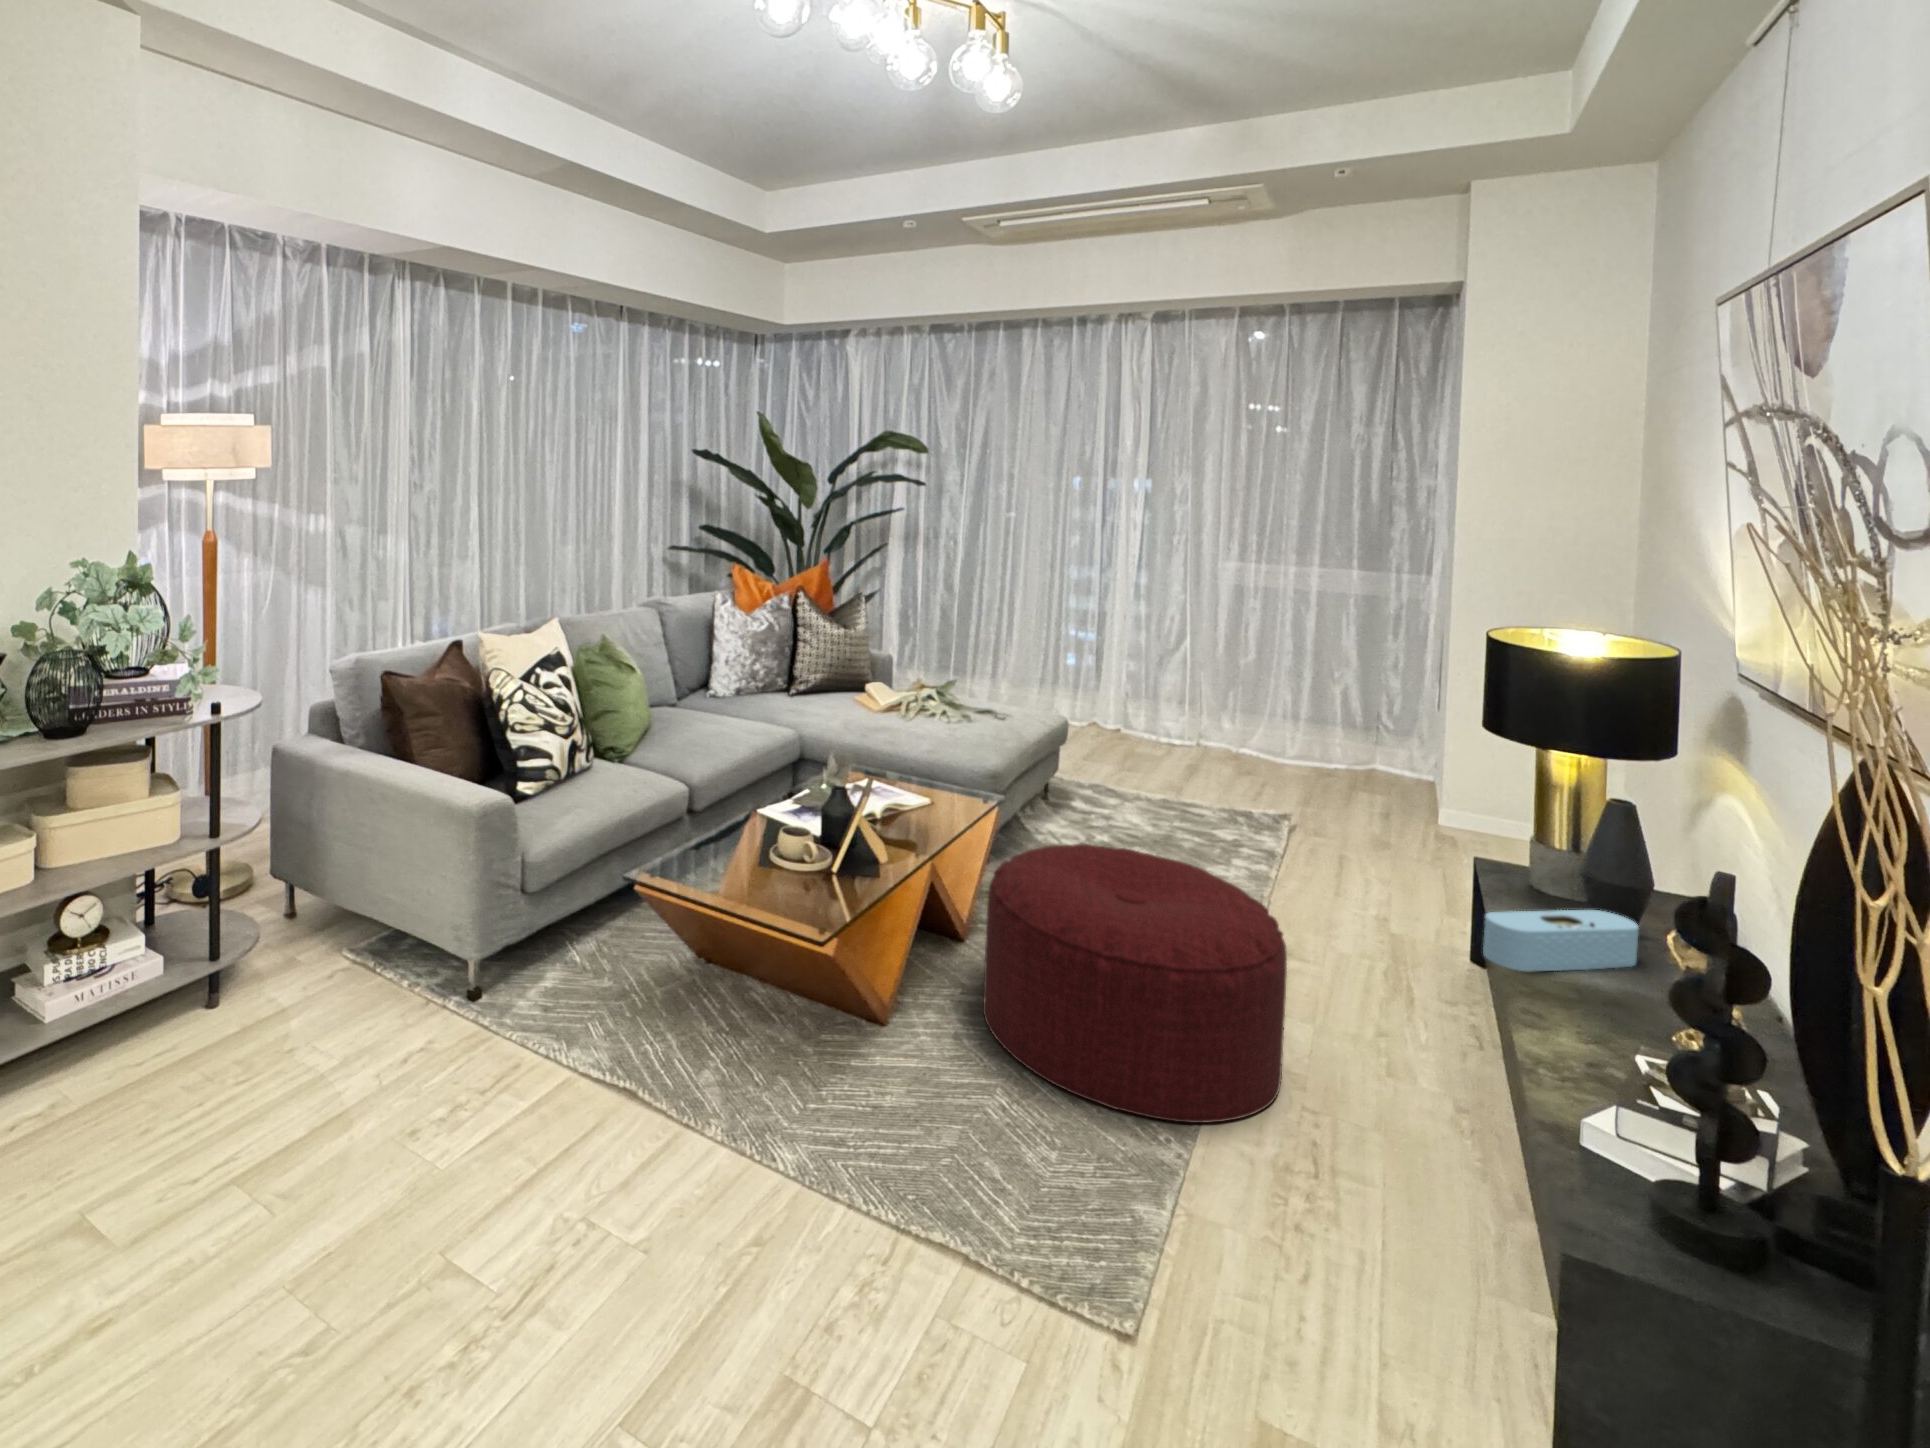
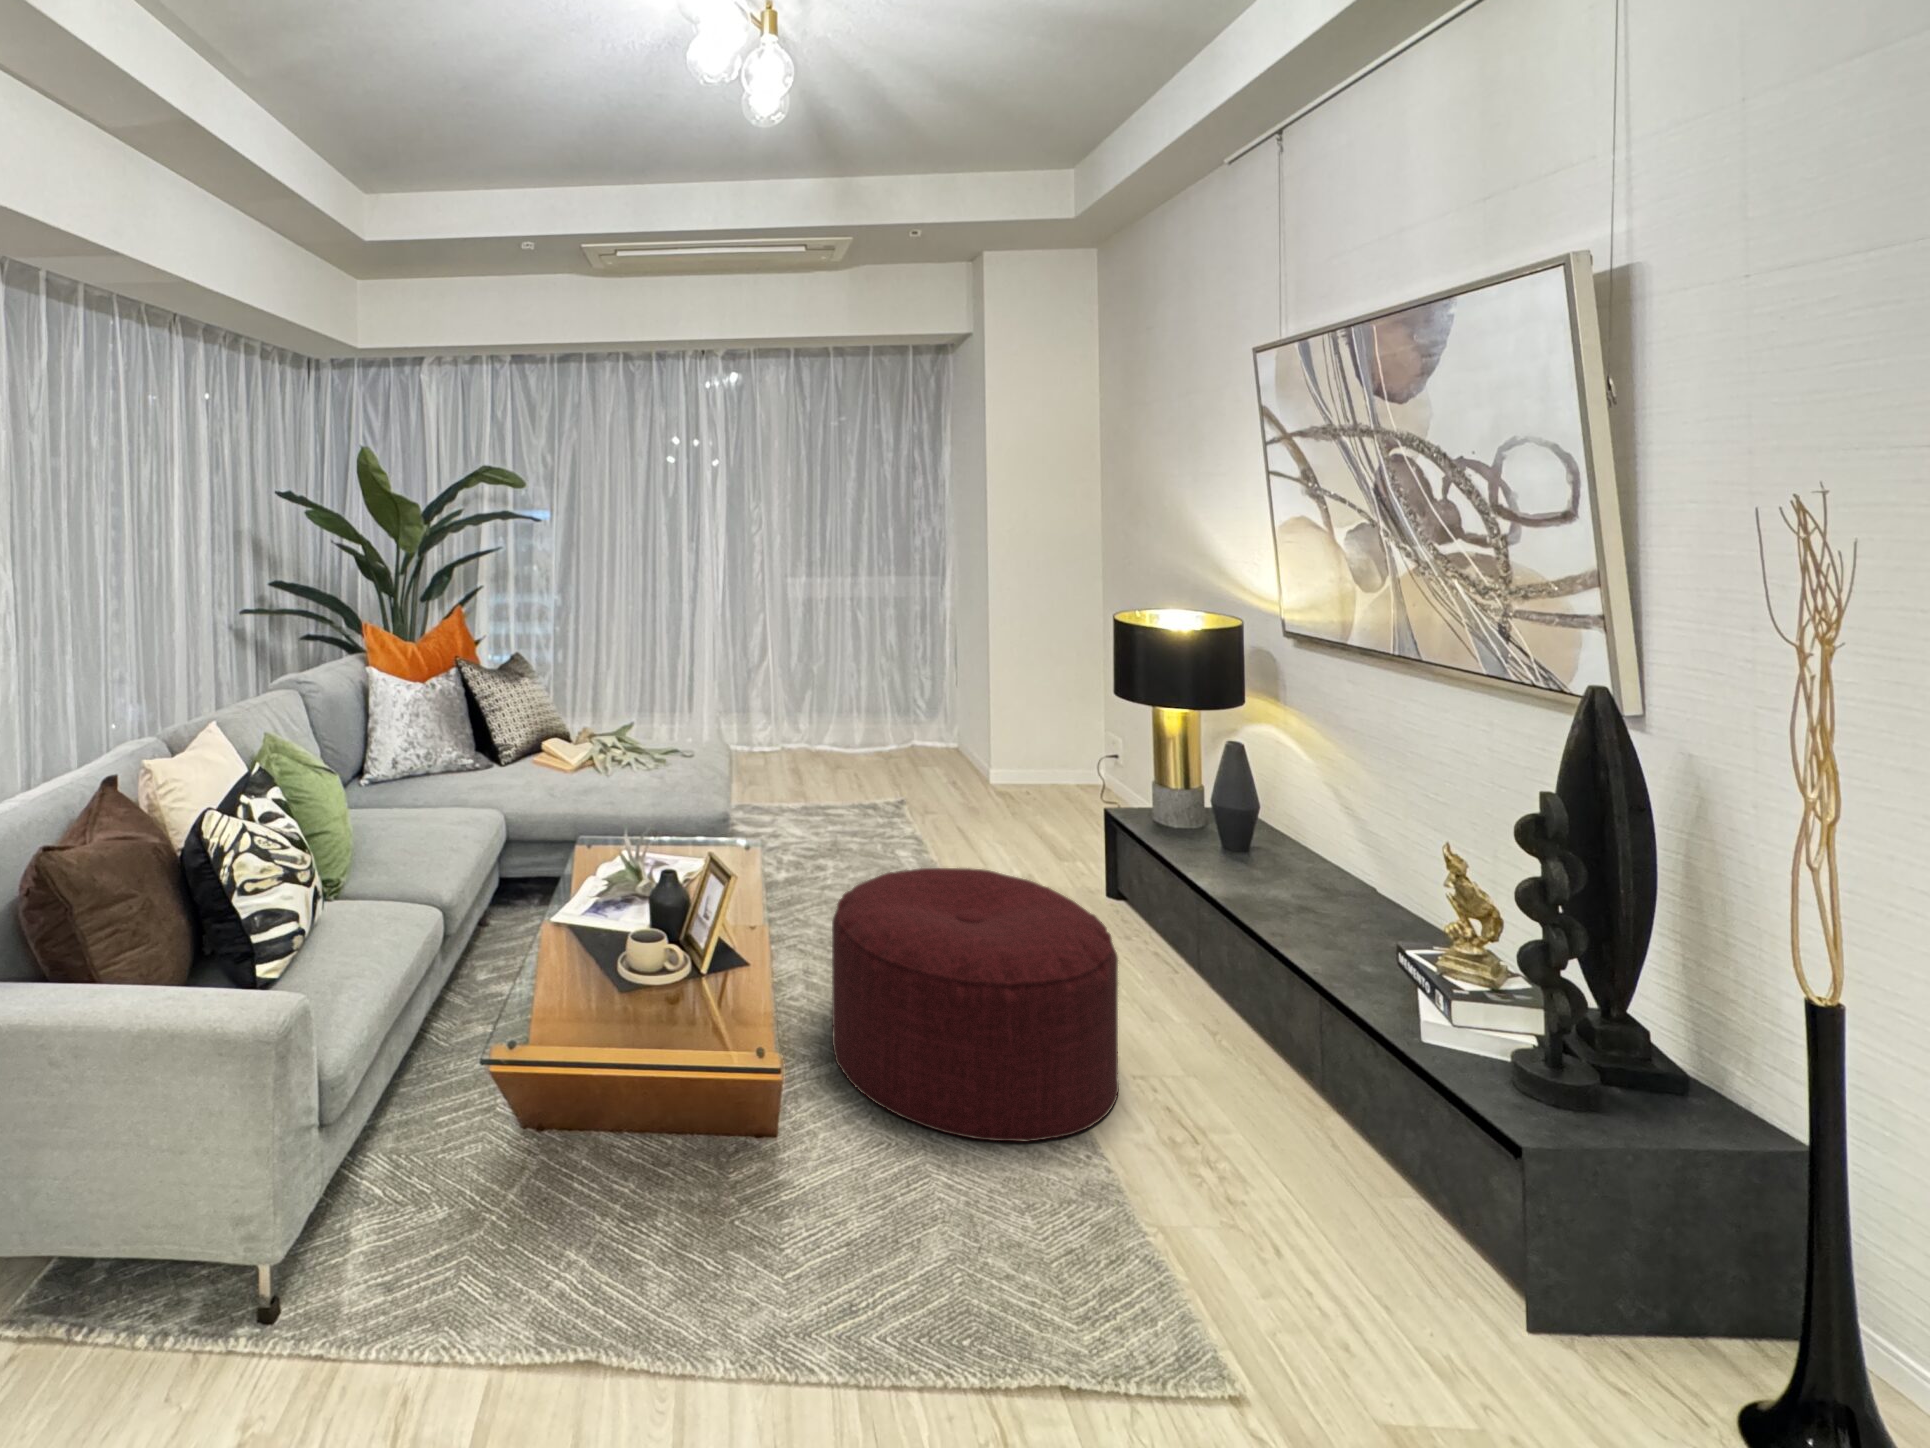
speaker: present [1483,910,1639,971] -> none [1205,833,1283,898]

